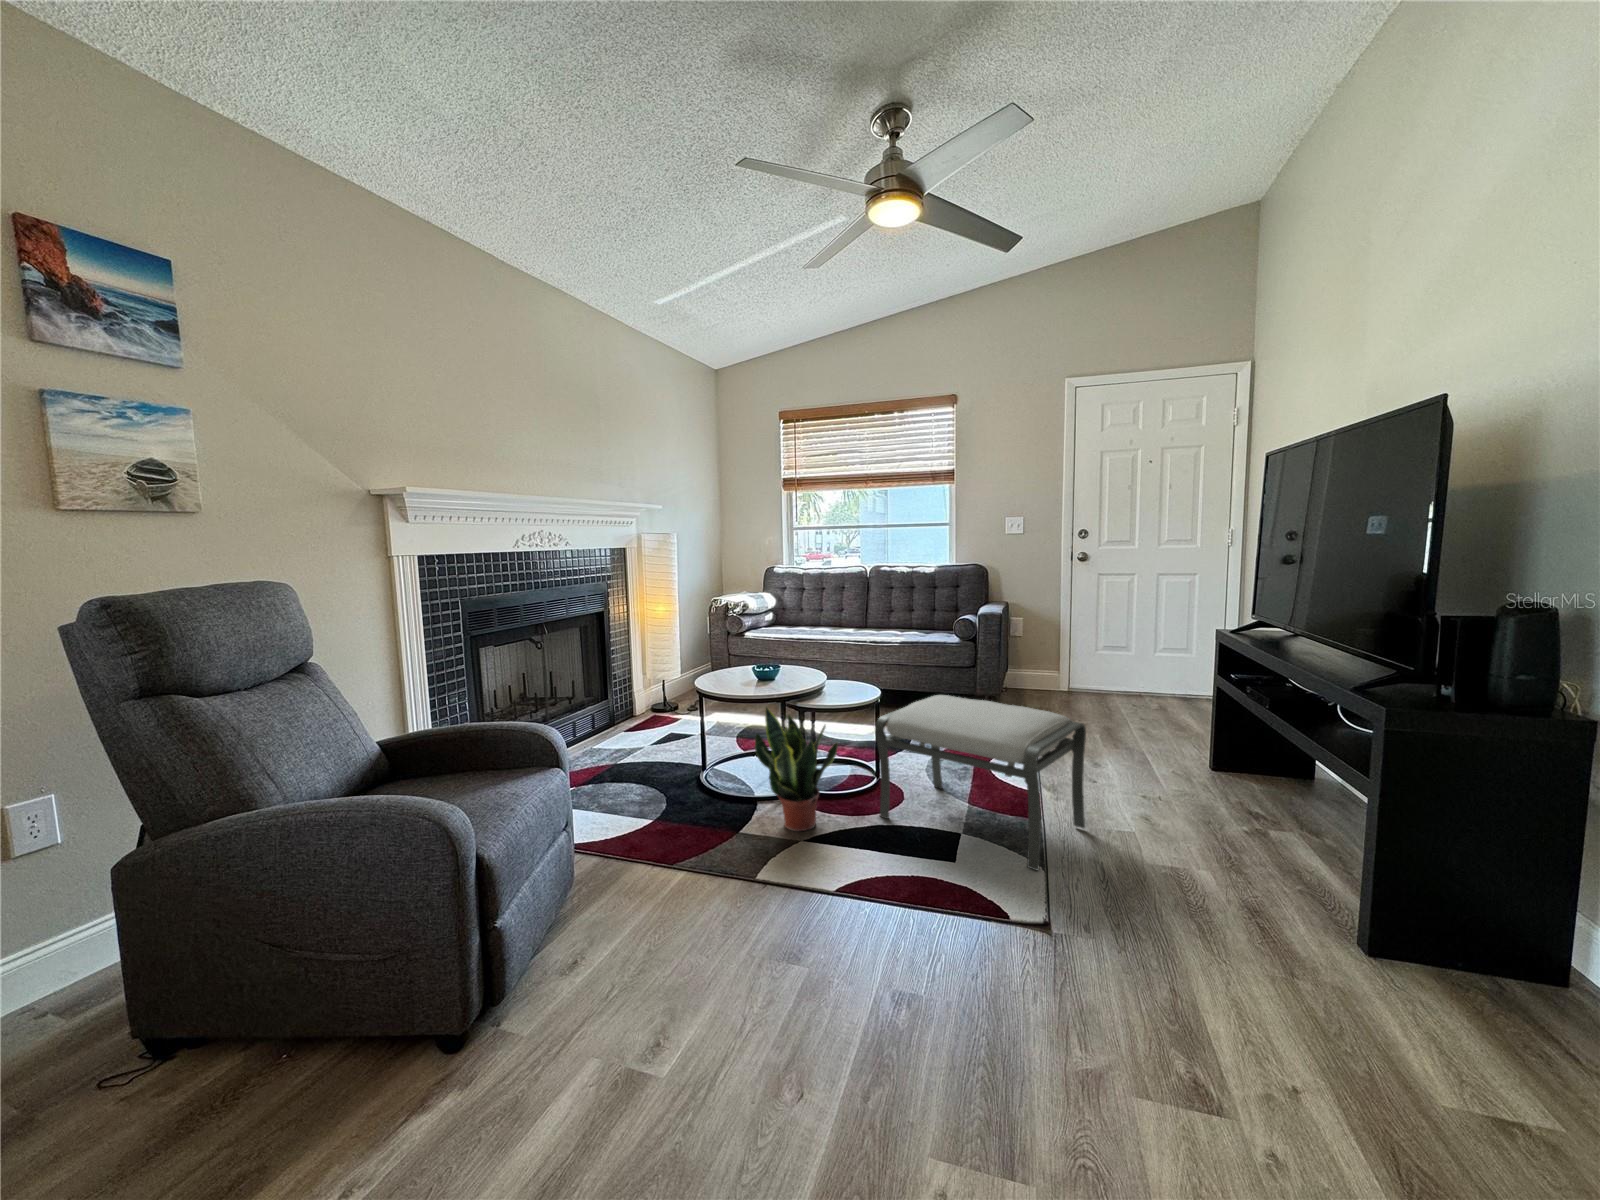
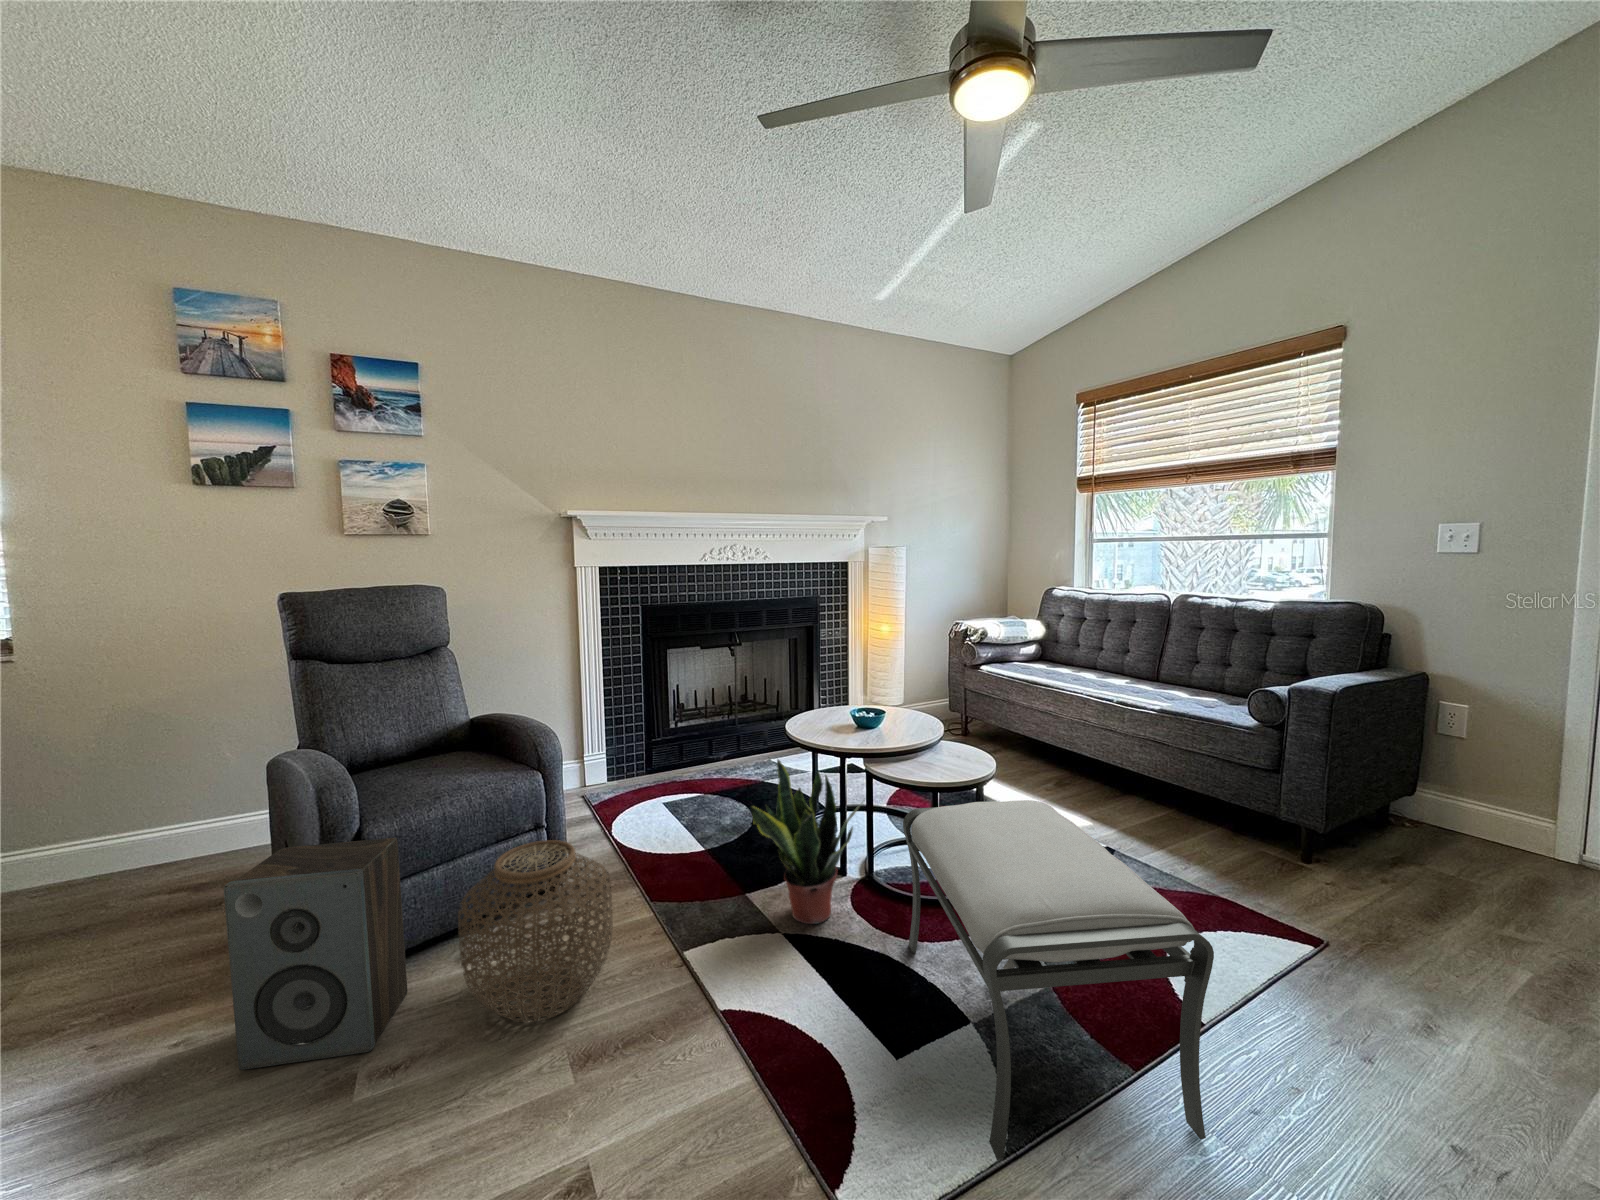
woven basket: none [621,801,757,967] -> present [458,840,613,1022]
speaker: none [432,840,613,1129] -> present [224,838,407,1070]

